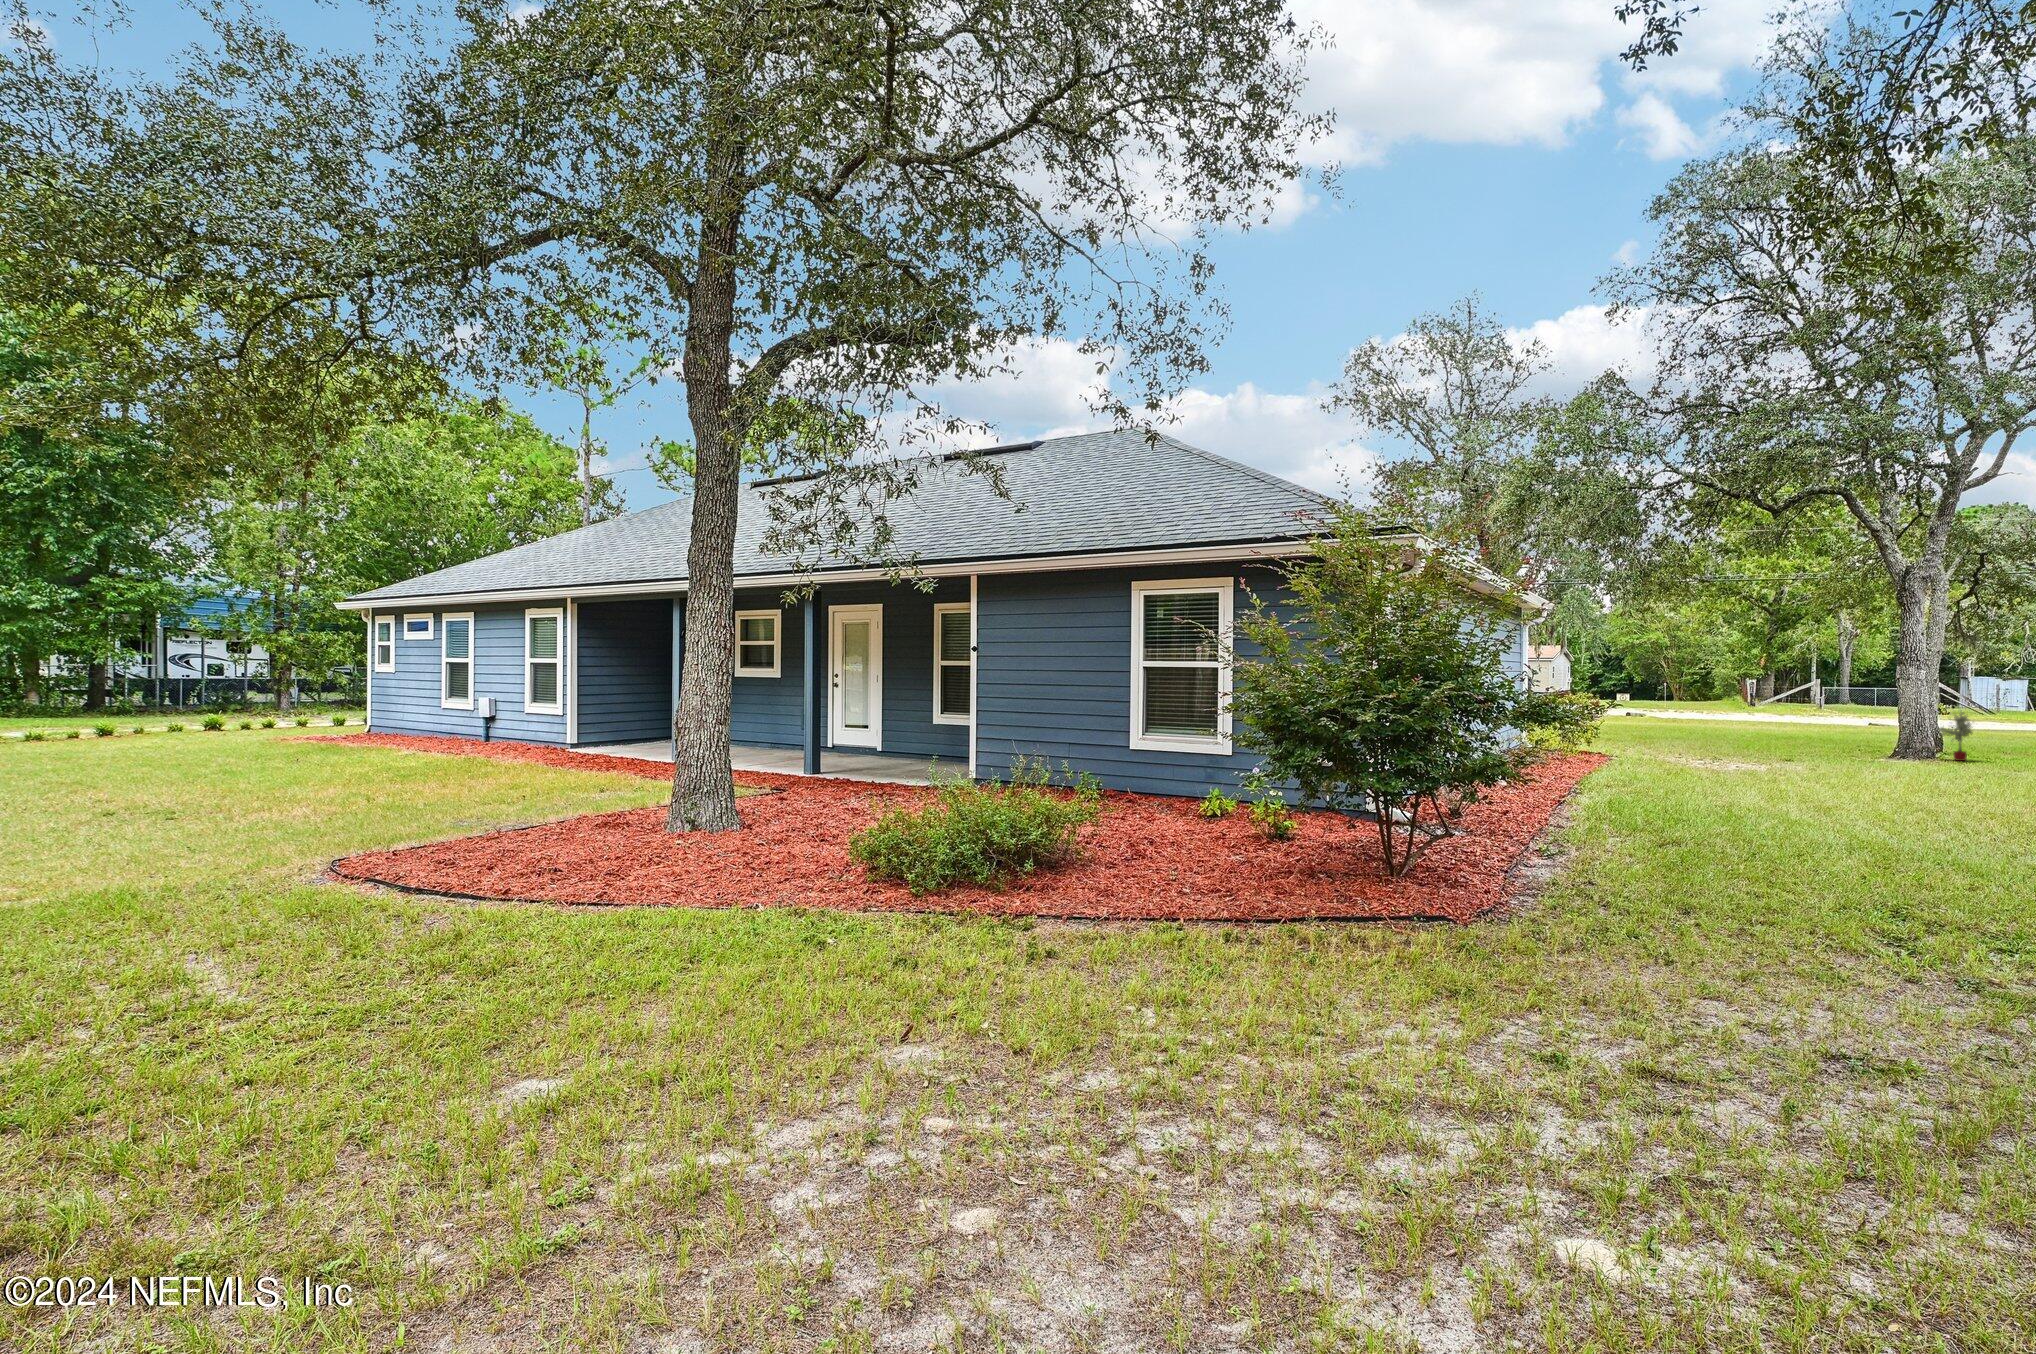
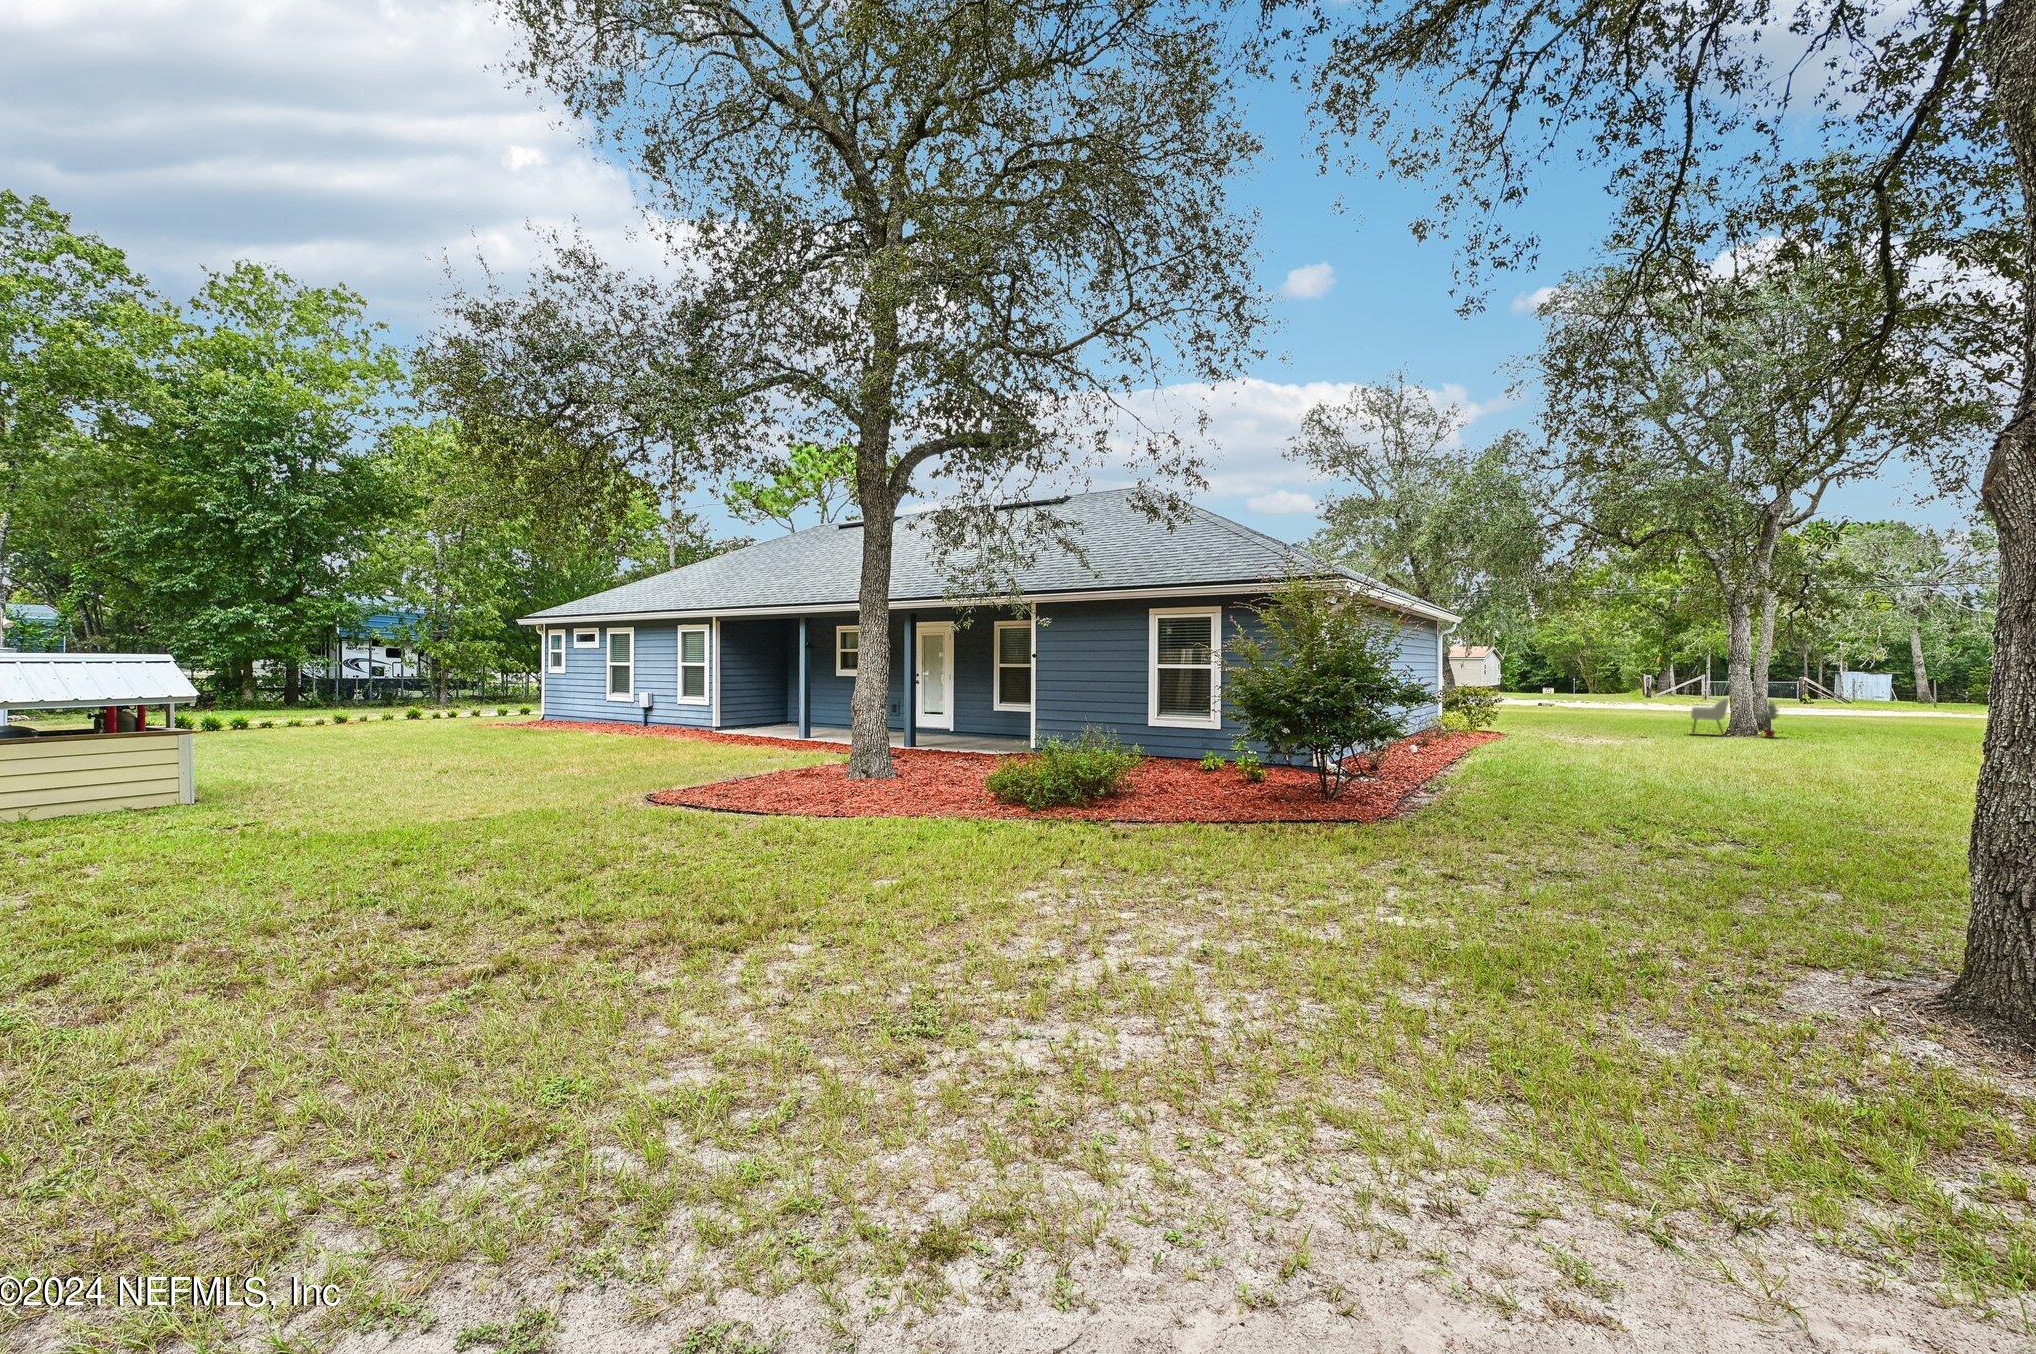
chair: none [1852,708,1904,759] -> present [1691,698,1728,735]

